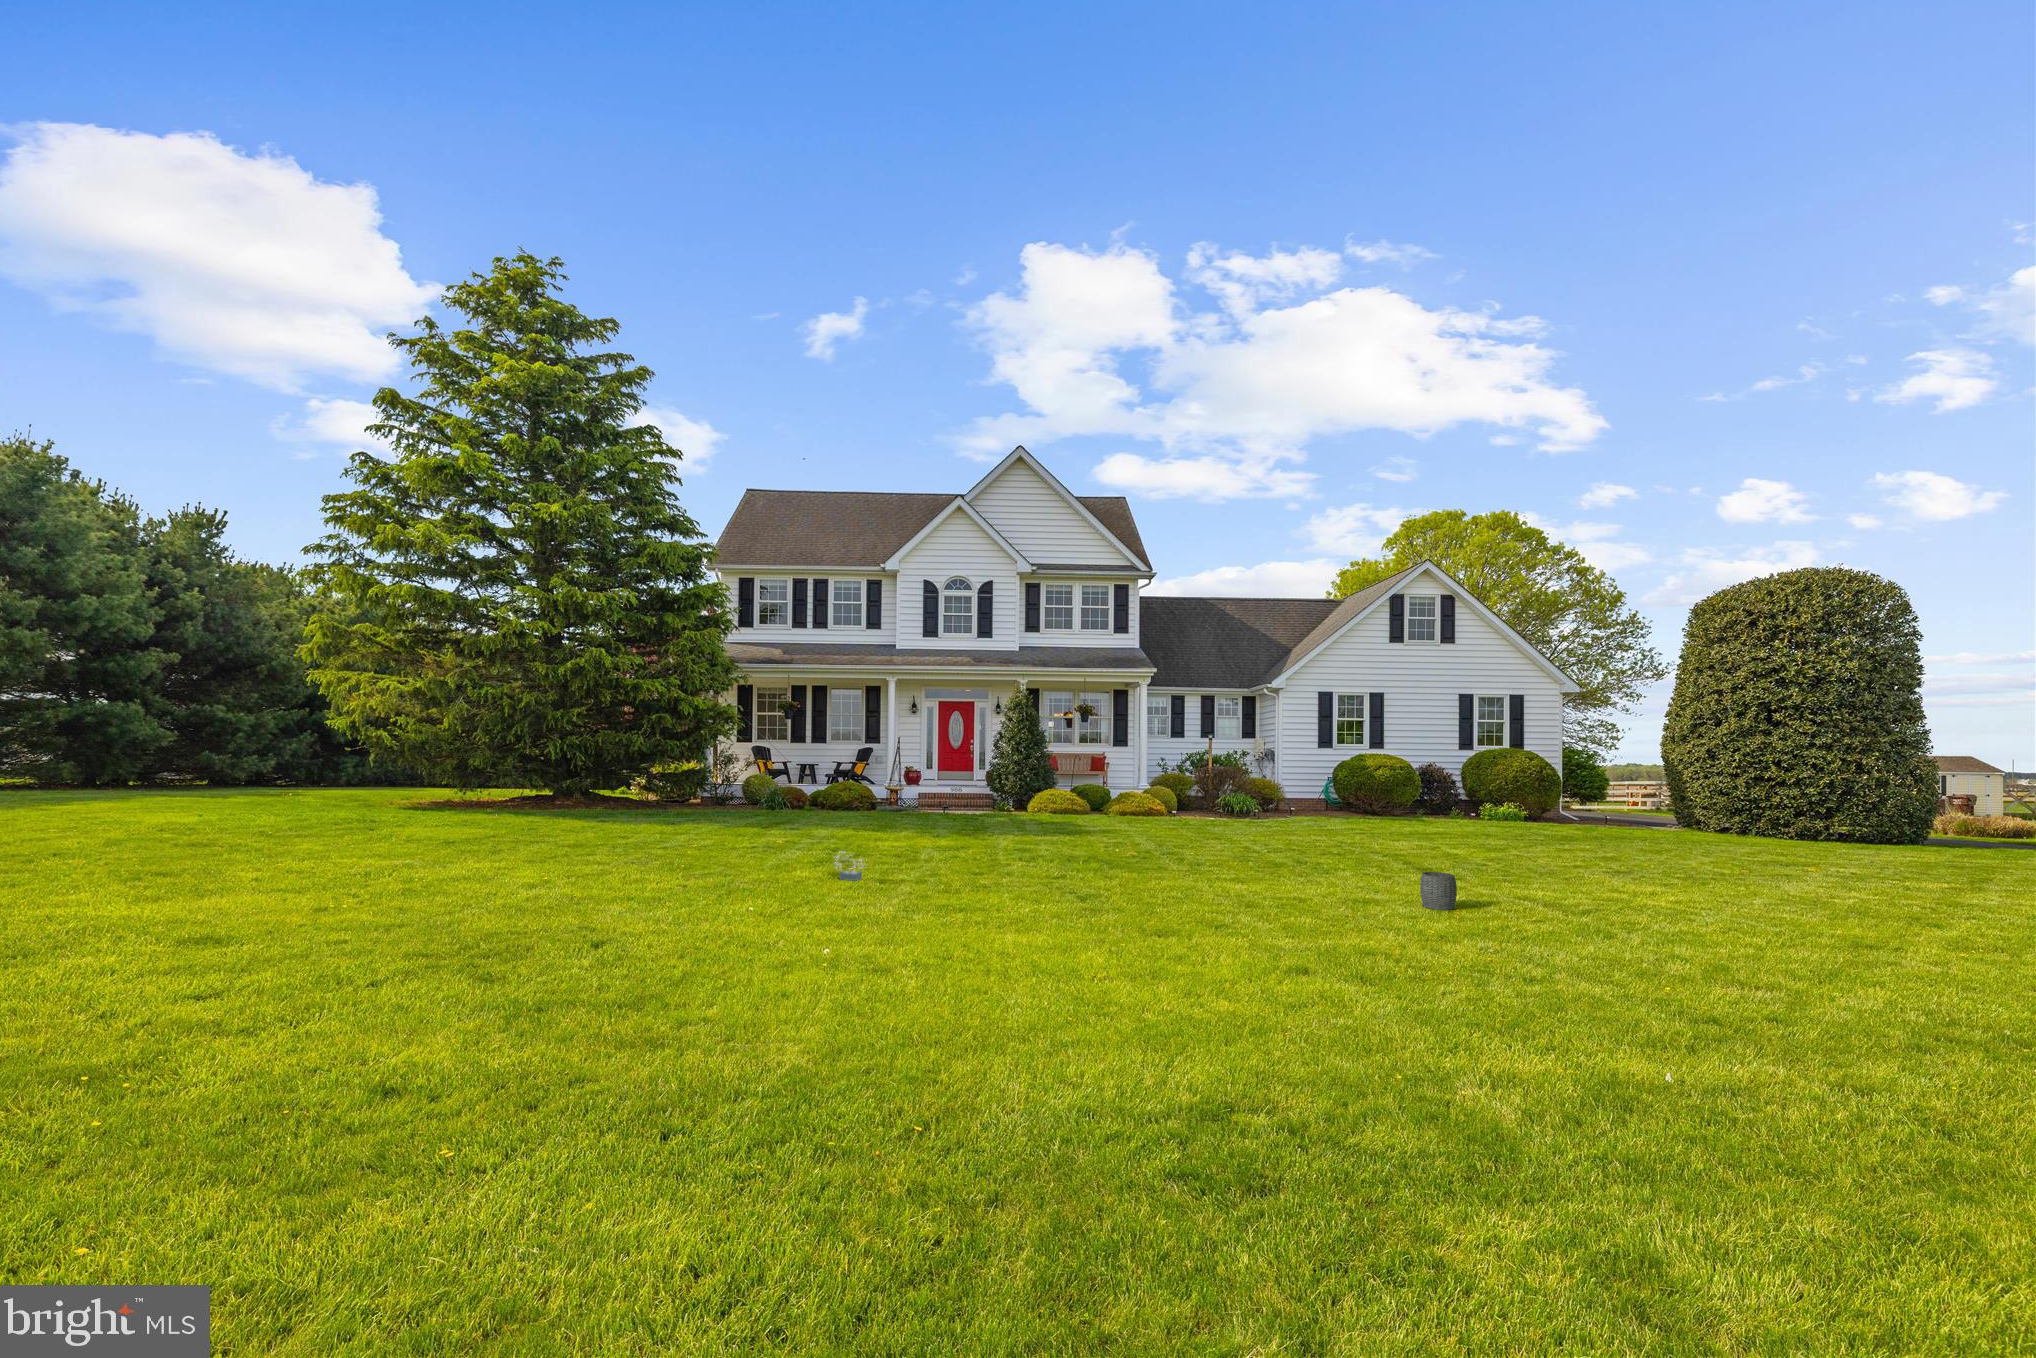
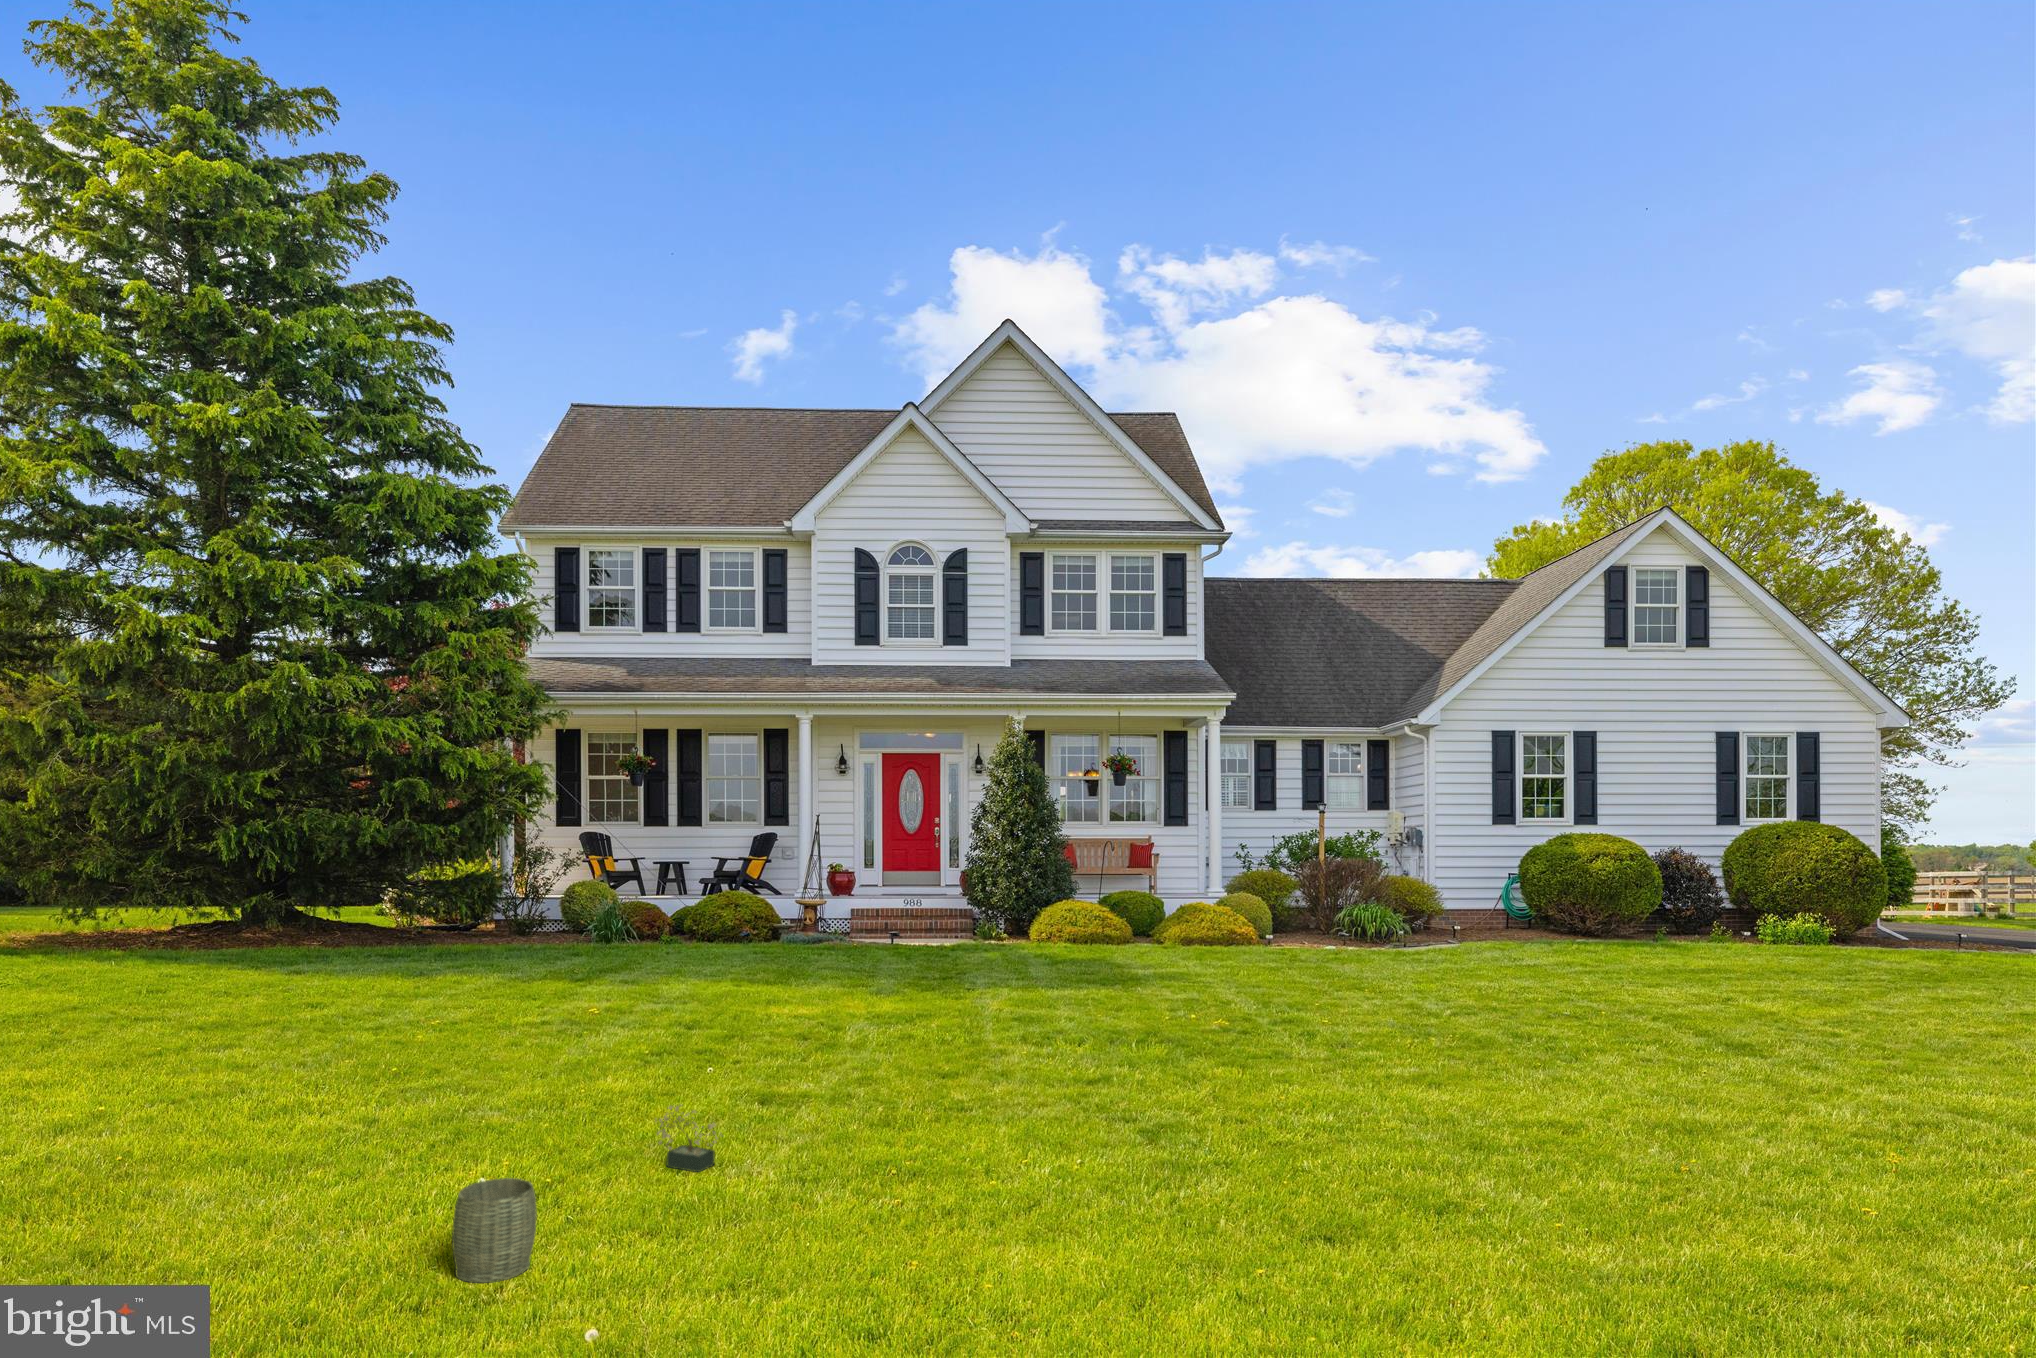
woven basket: present [1420,872,1457,910] -> present [452,1178,537,1283]

